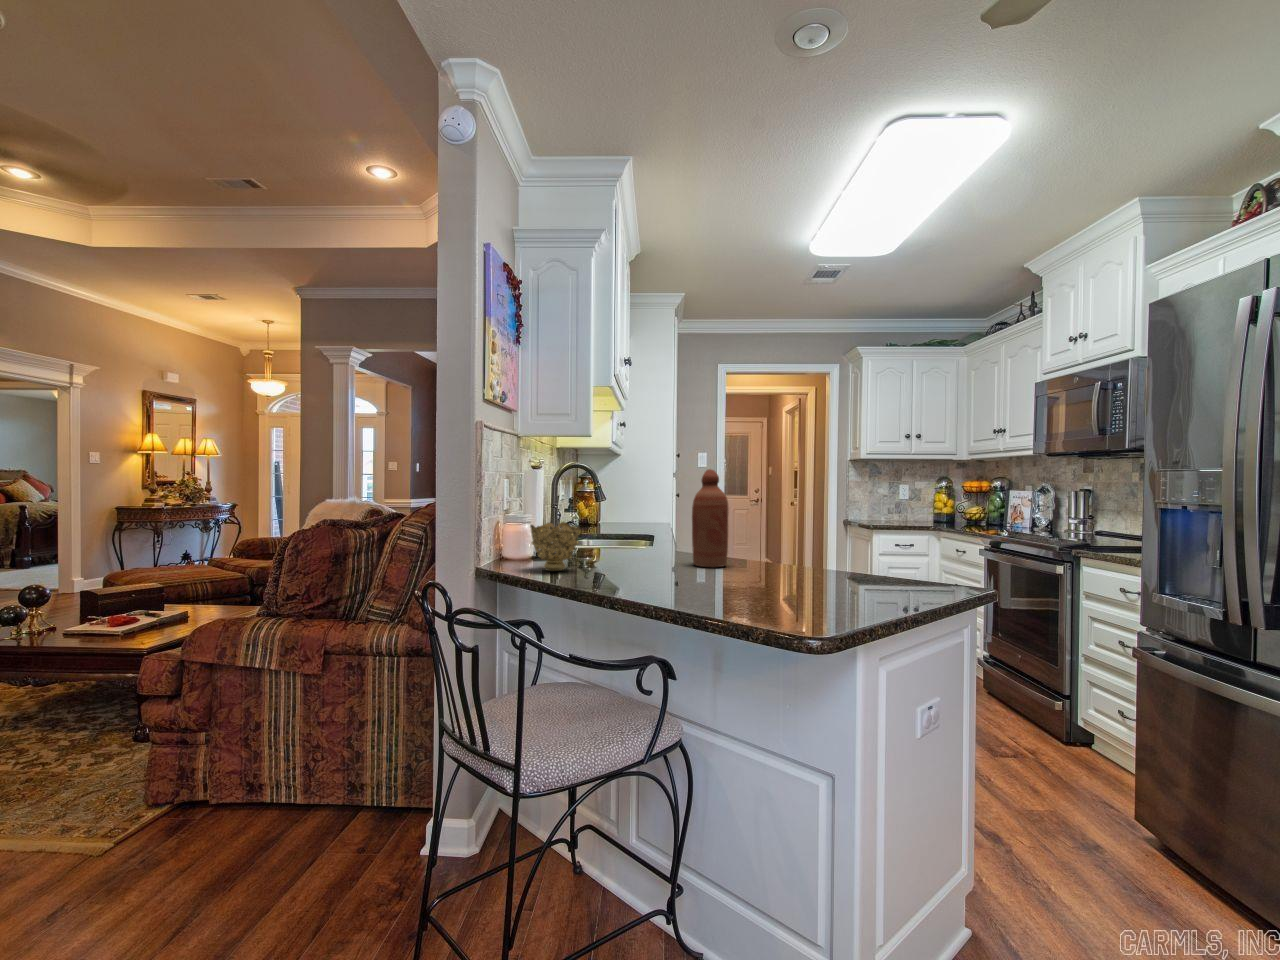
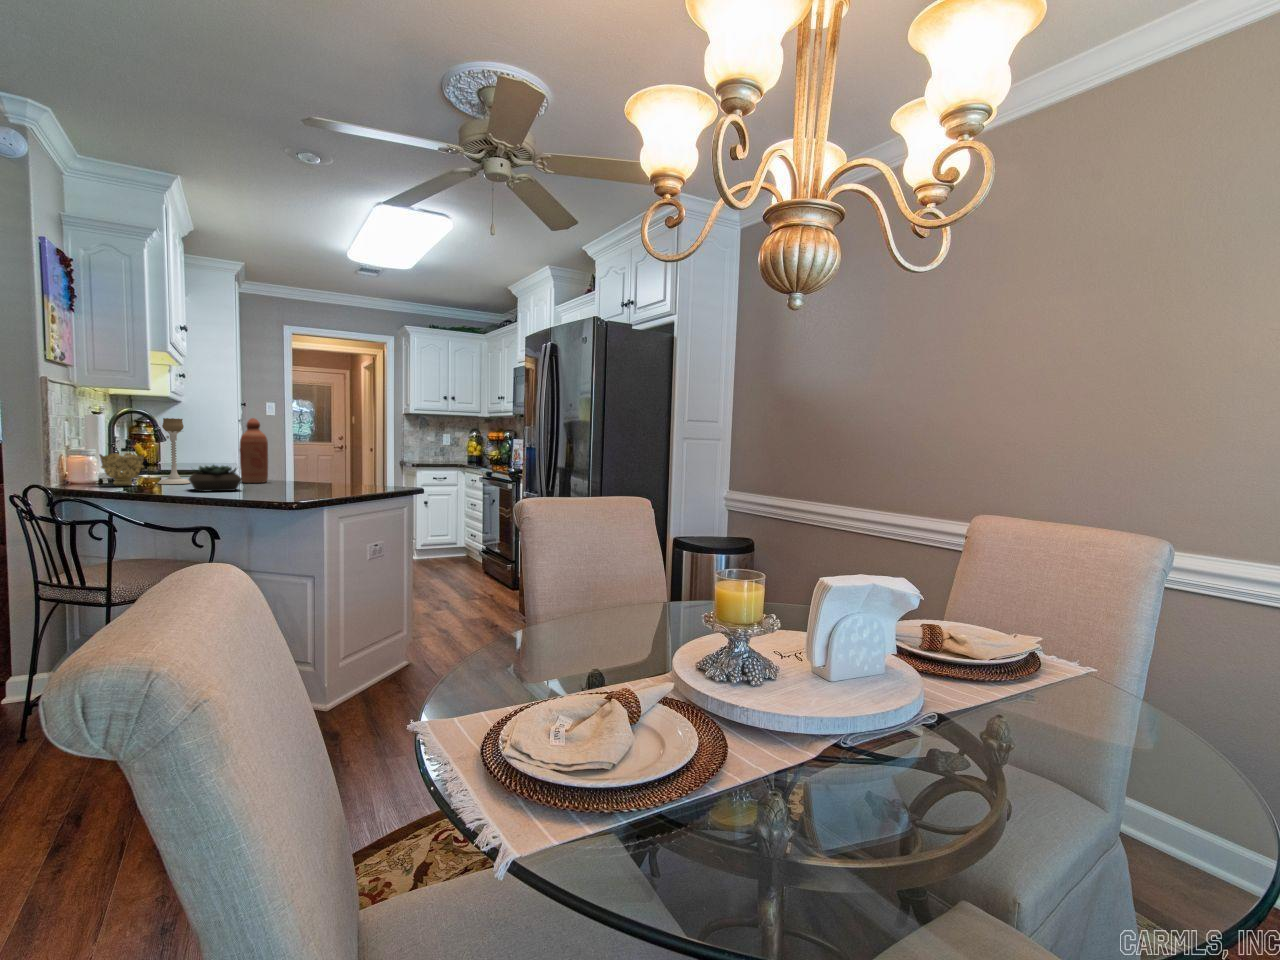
candle holder: none [594,472,632,567] -> present [158,418,190,484]
succulent plant: none [631,546,706,593] -> present [189,465,242,492]

